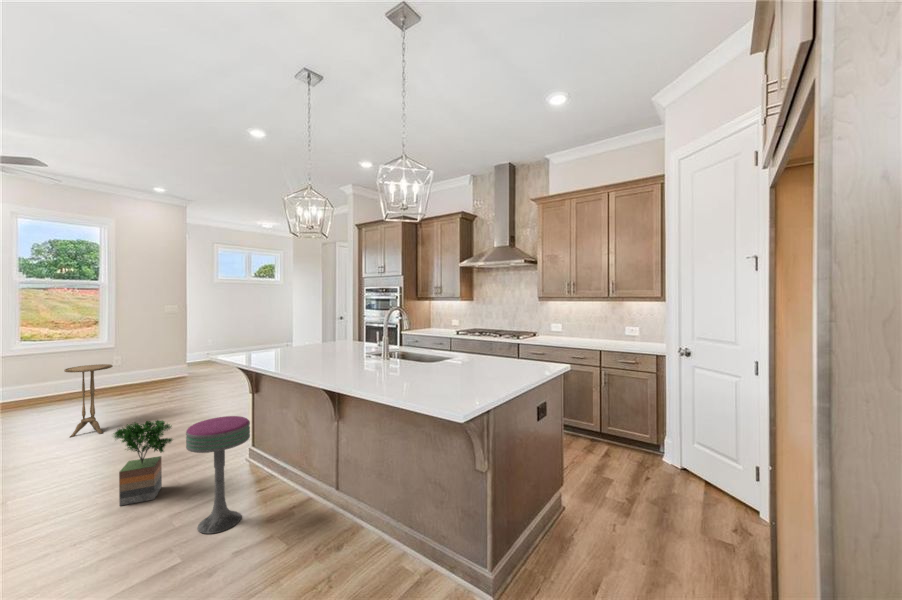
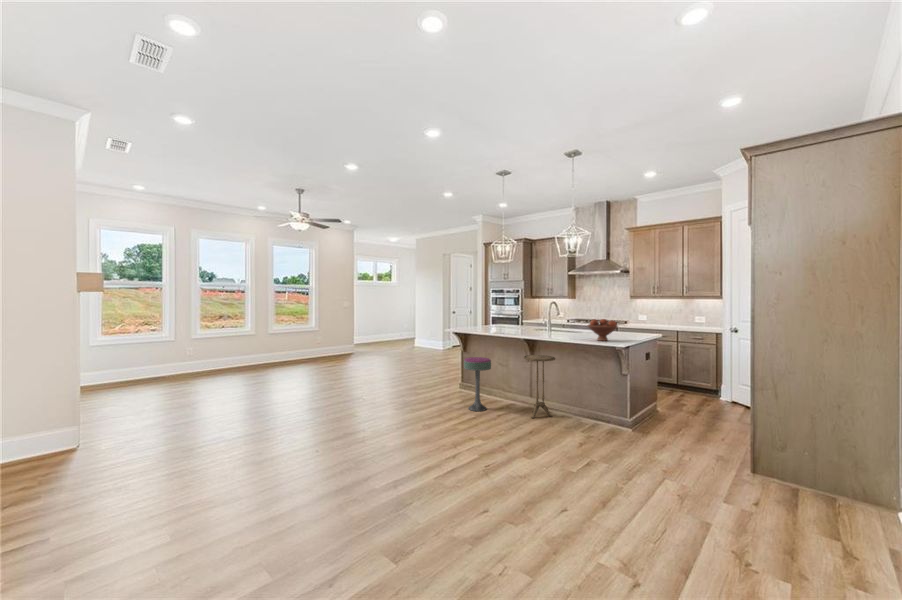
fruit bowl: none [410,344,471,394] -> present [588,319,618,341]
side table: present [64,364,113,437] -> present [524,355,555,418]
potted tree: present [114,420,172,506] -> none [411,361,439,402]

